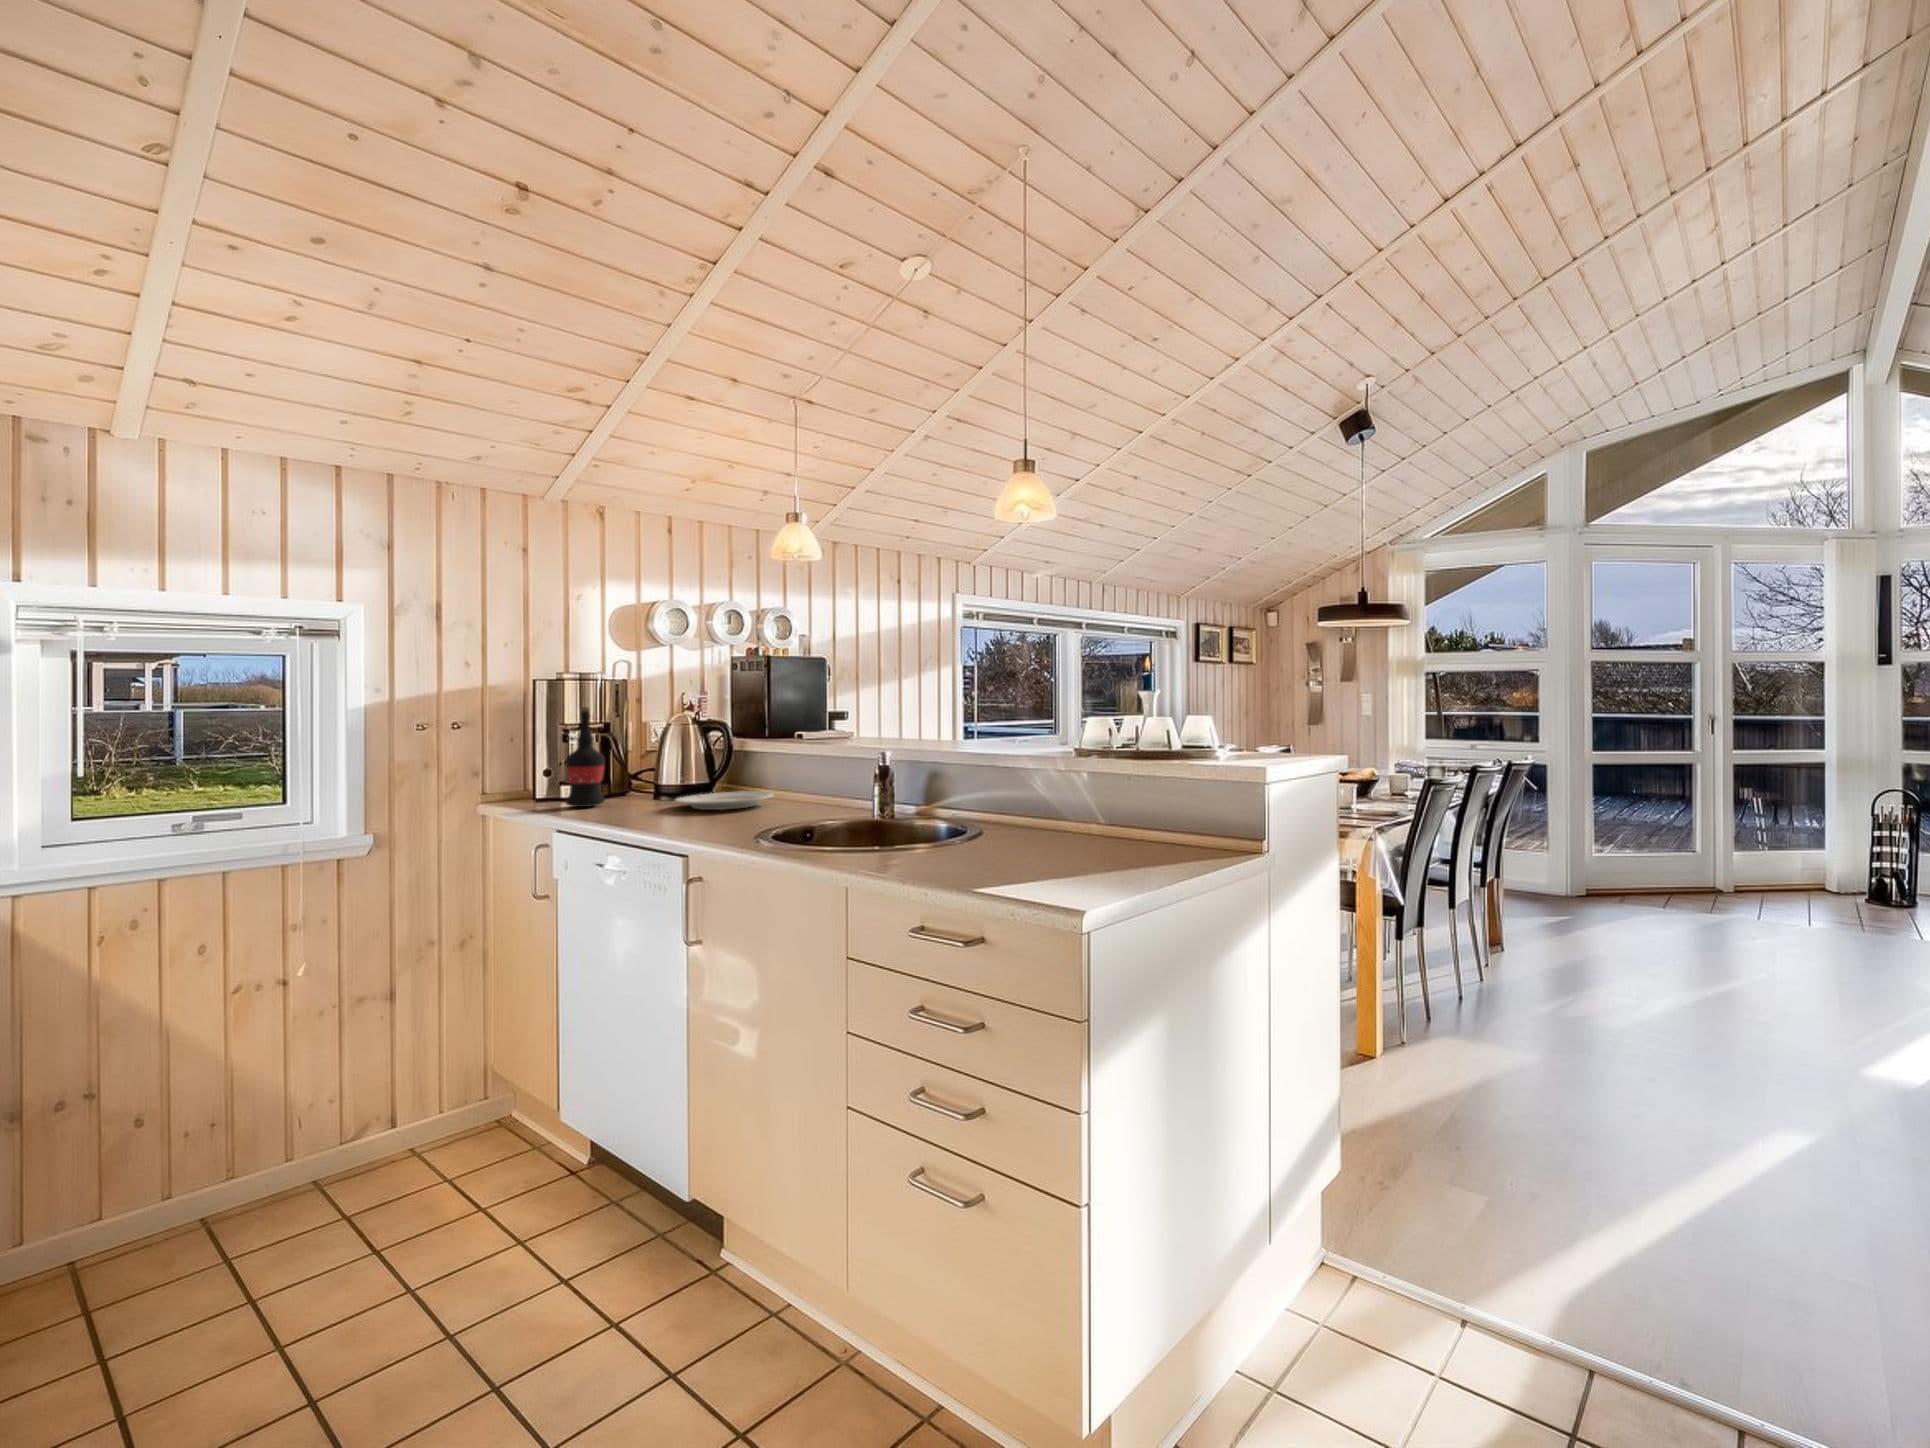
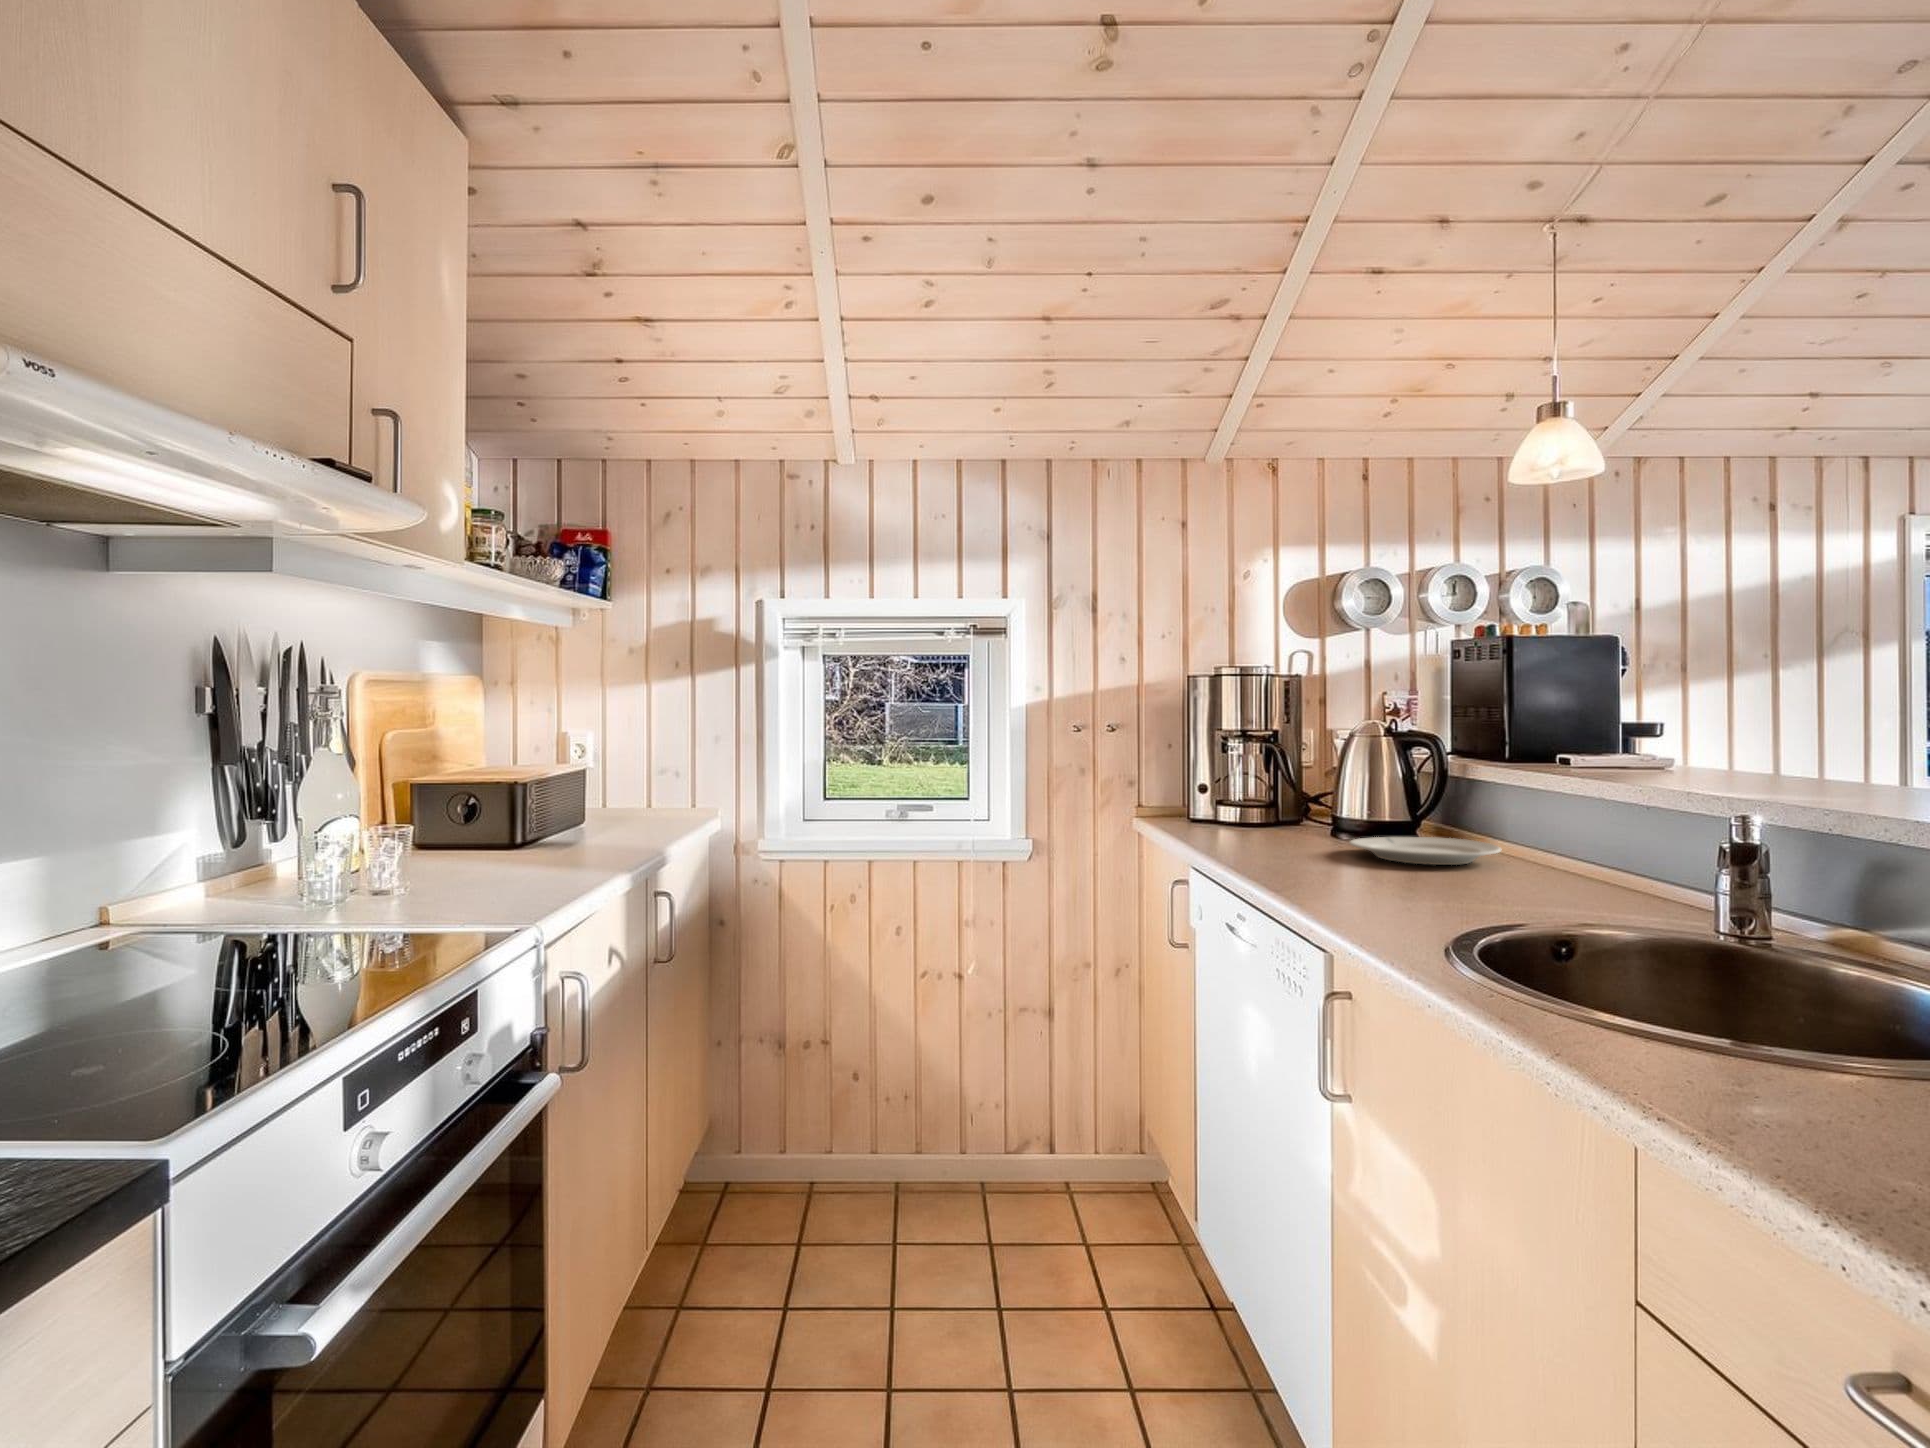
wine bottle: present [566,707,605,807] -> none [1220,710,1267,837]

